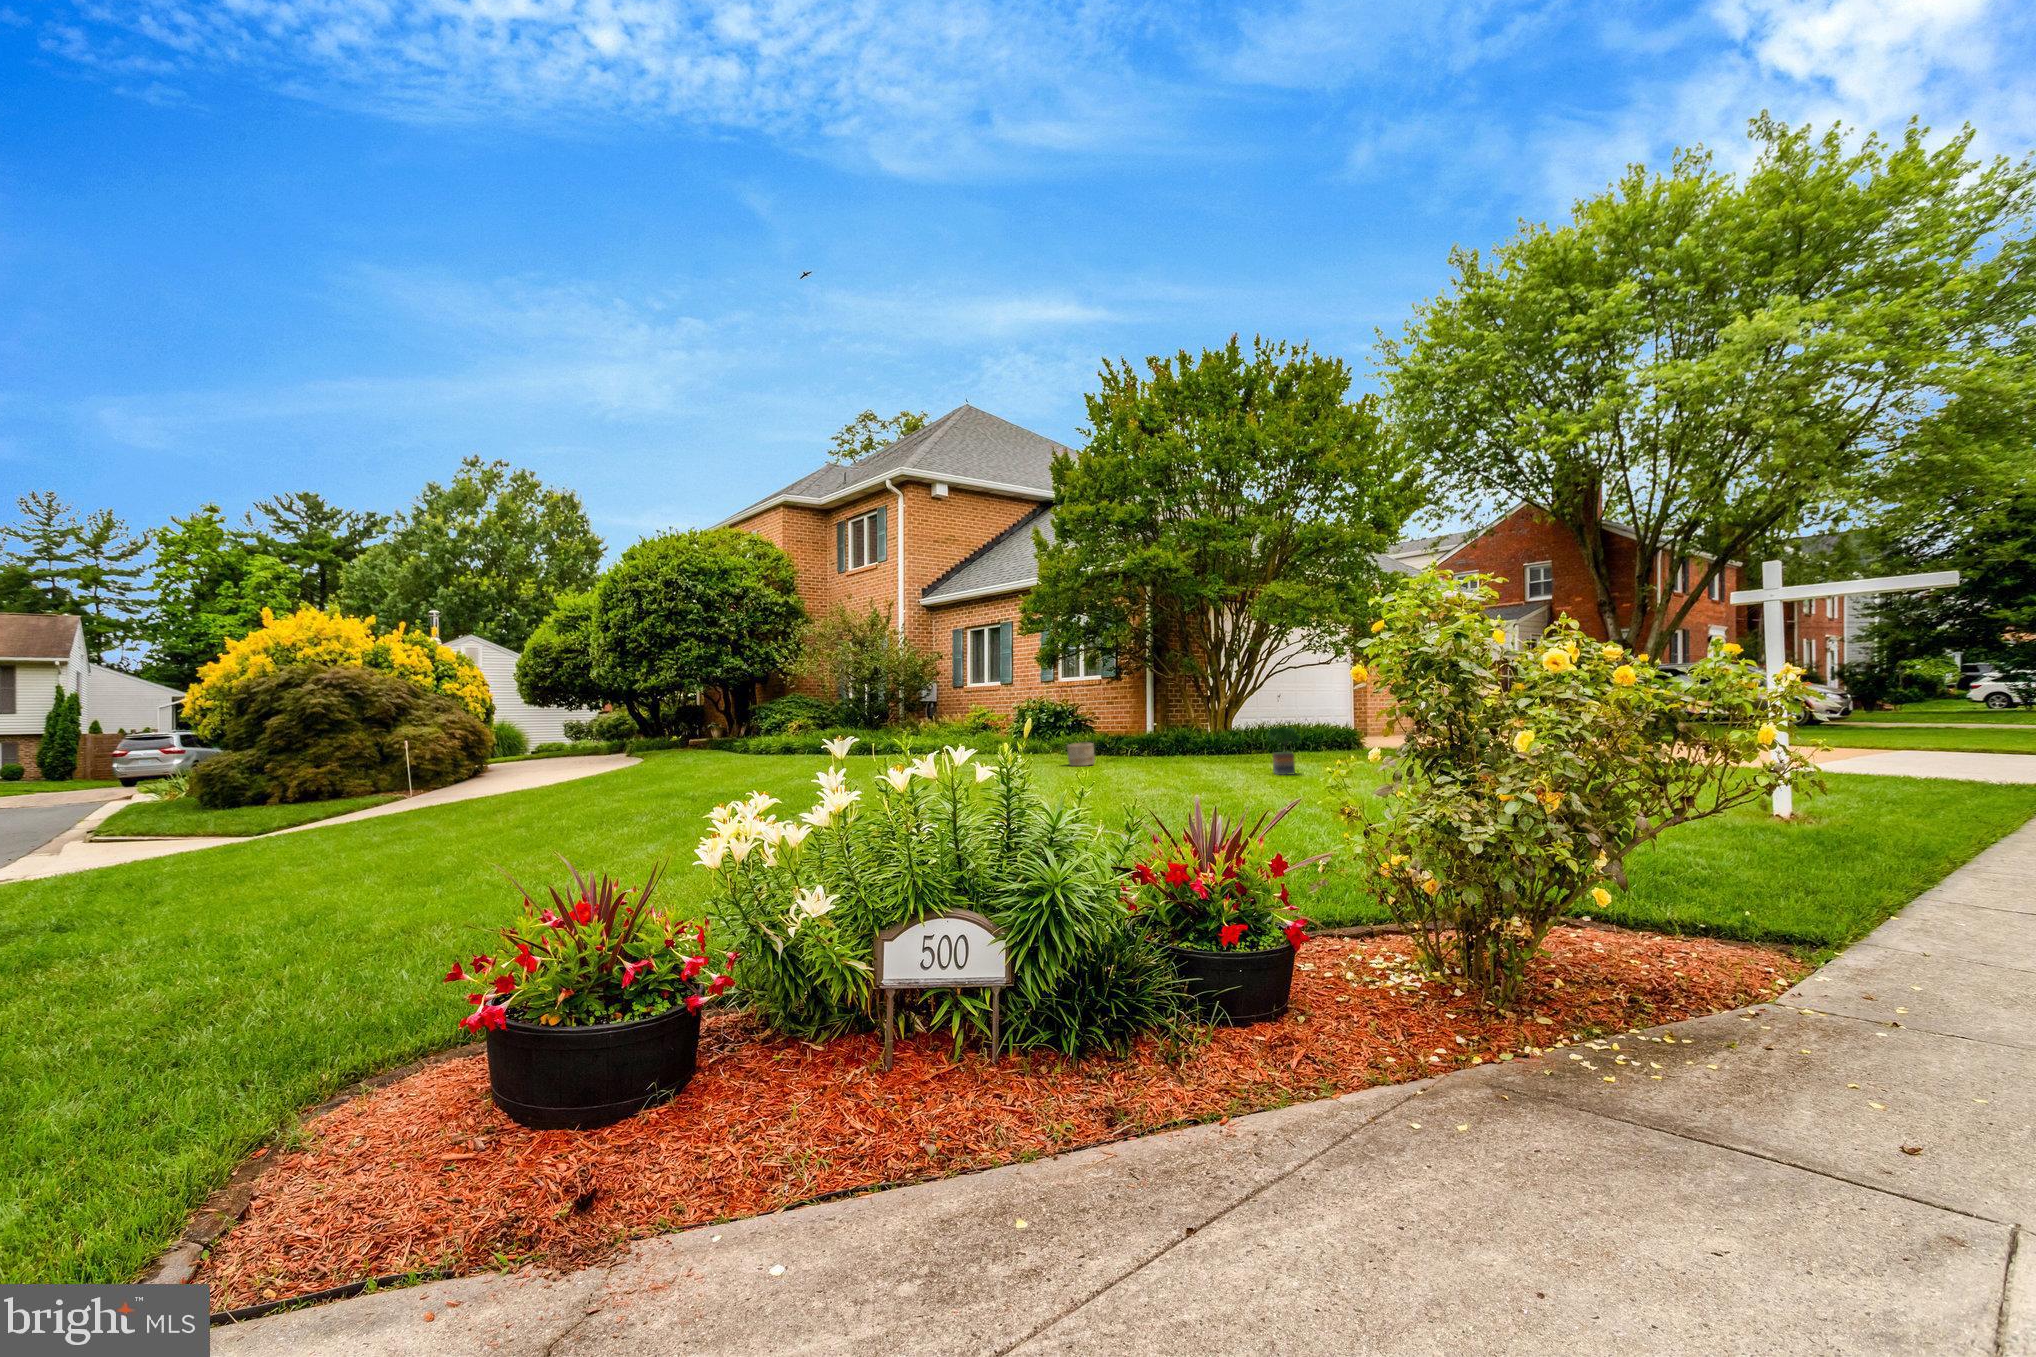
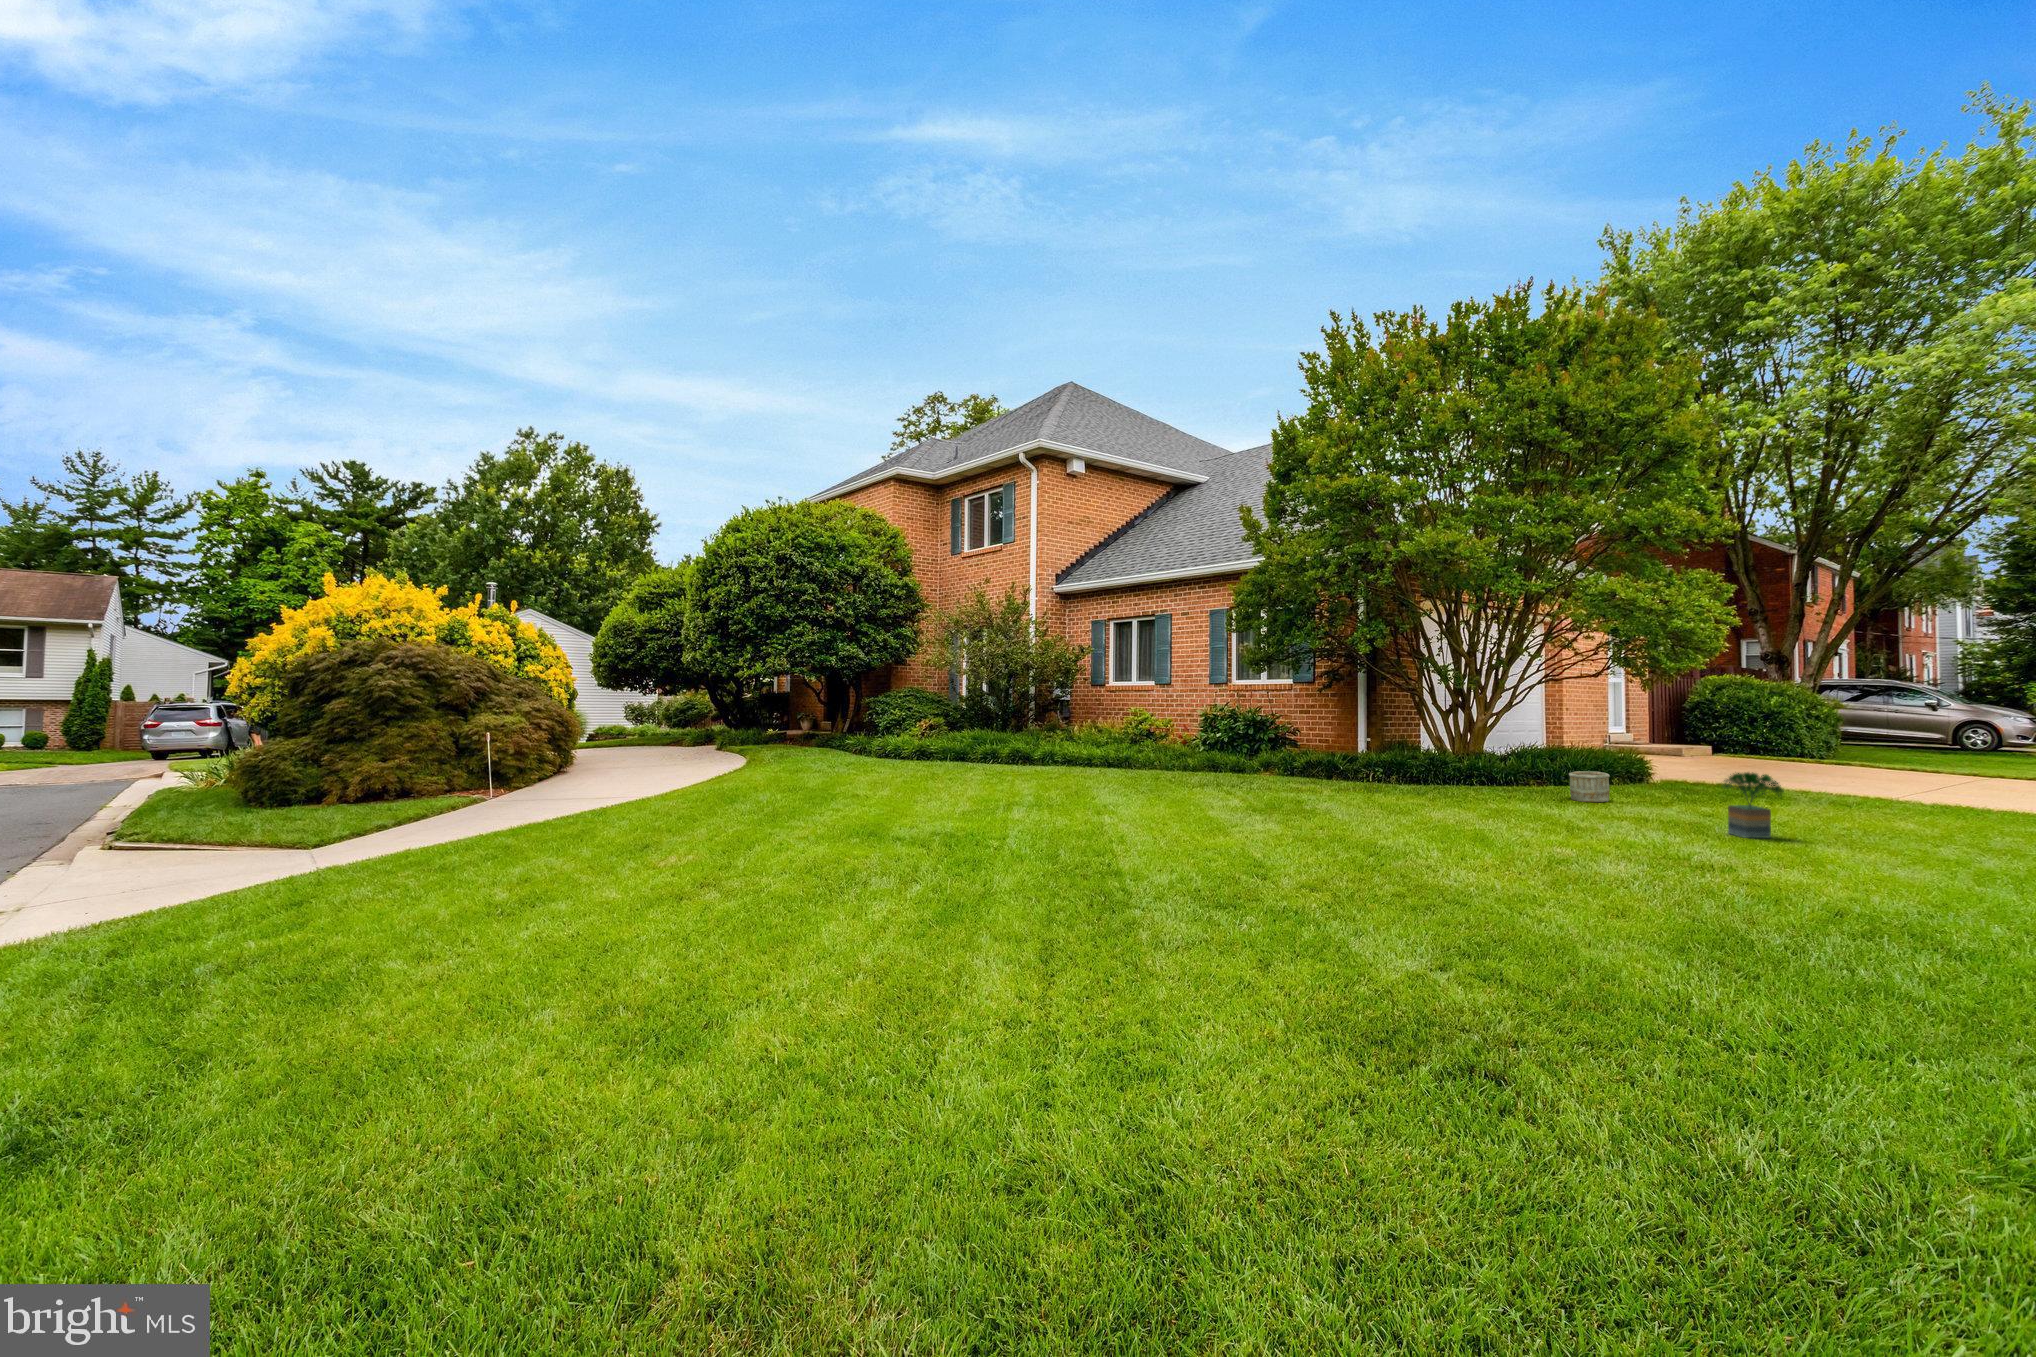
wooden bucket: present [1067,743,1095,766] -> present [1569,771,1610,802]

